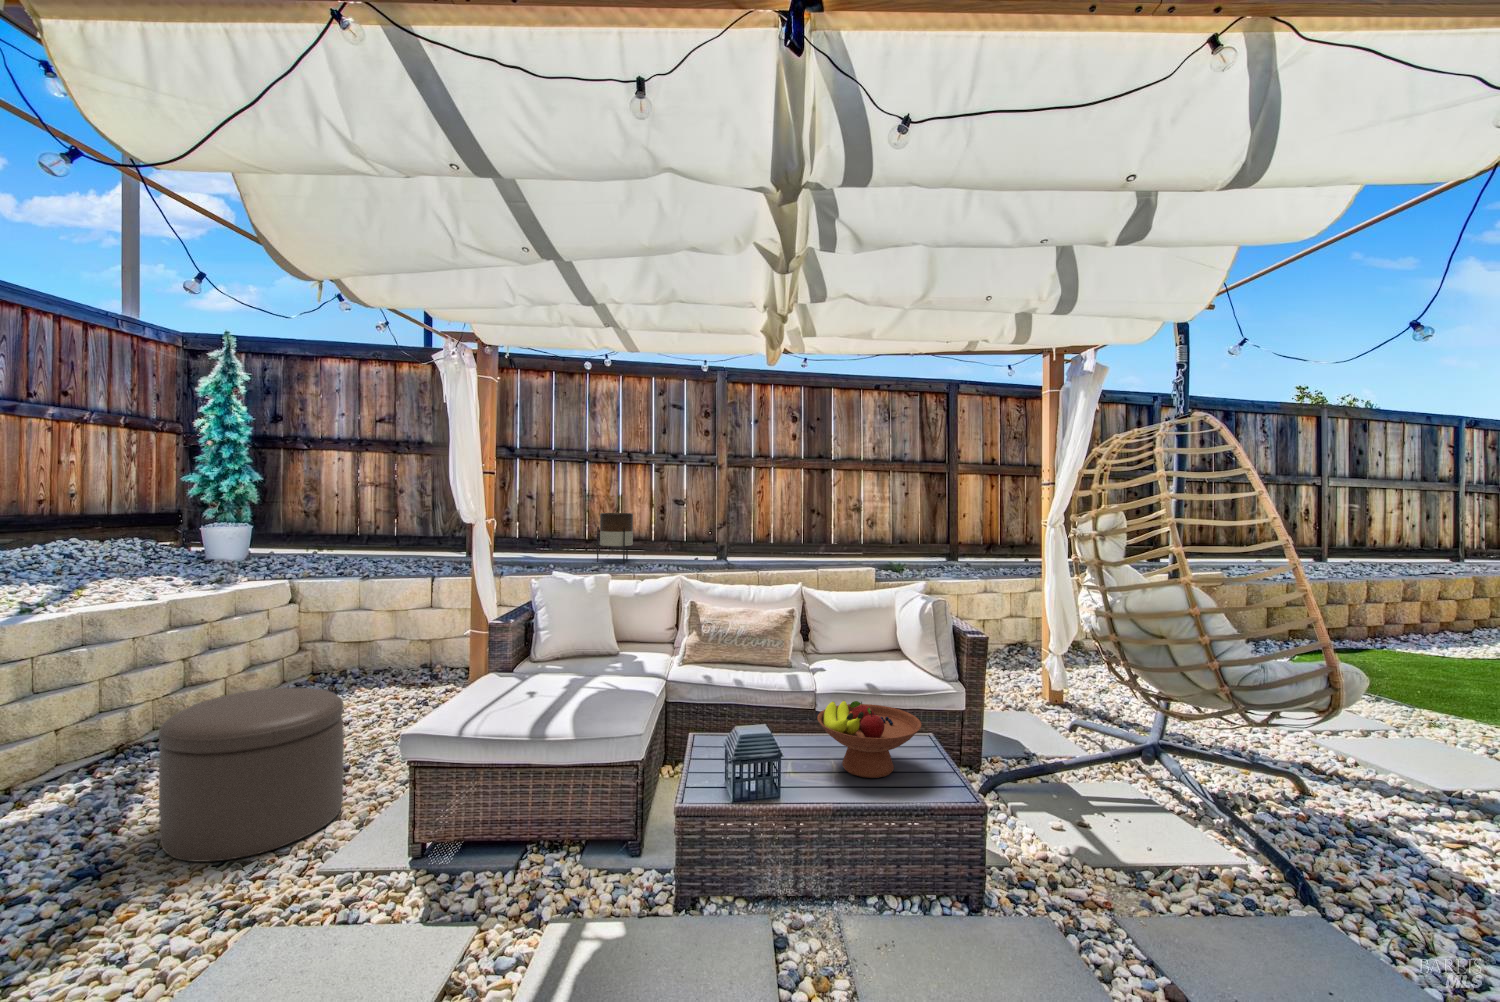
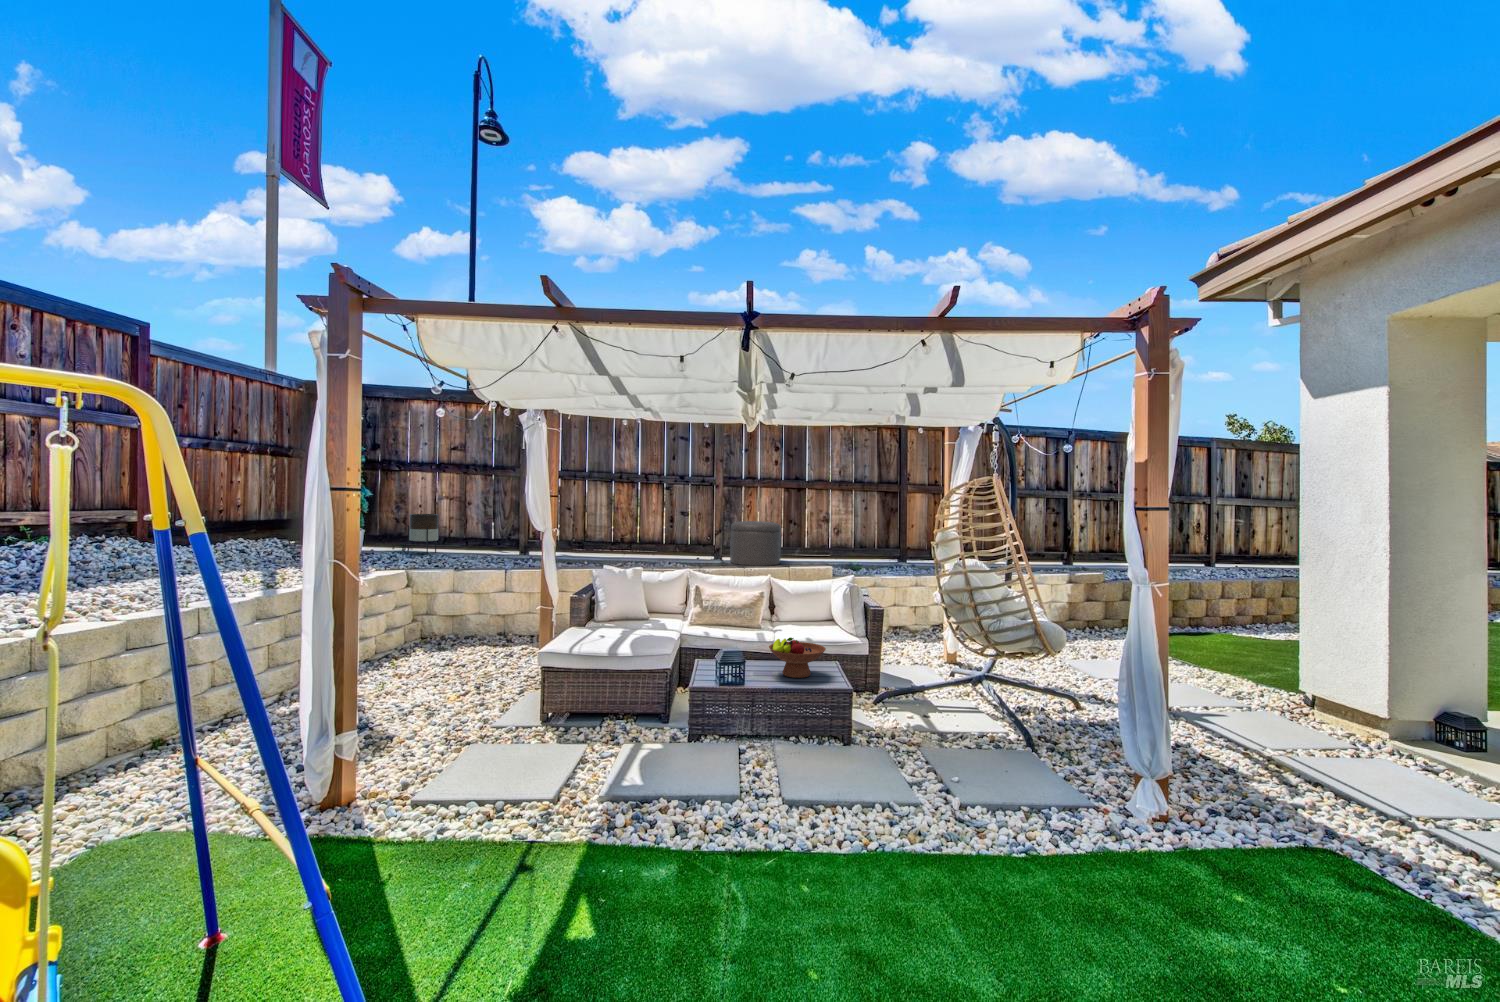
planter: present [597,513,633,564] -> present [408,514,439,556]
ottoman: present [159,688,344,862] -> present [730,521,781,566]

